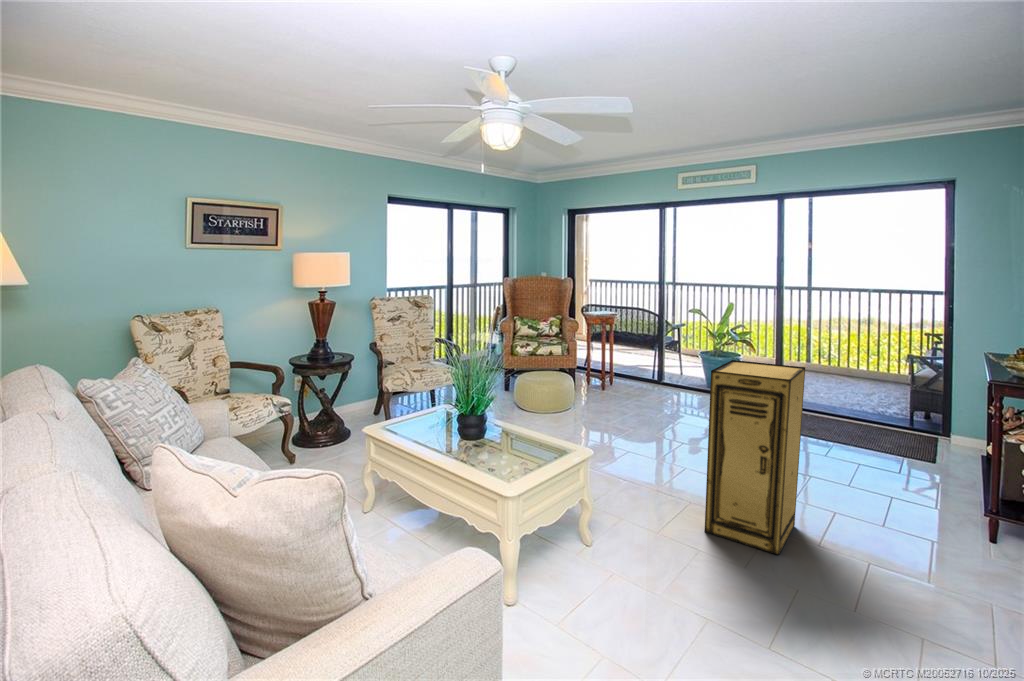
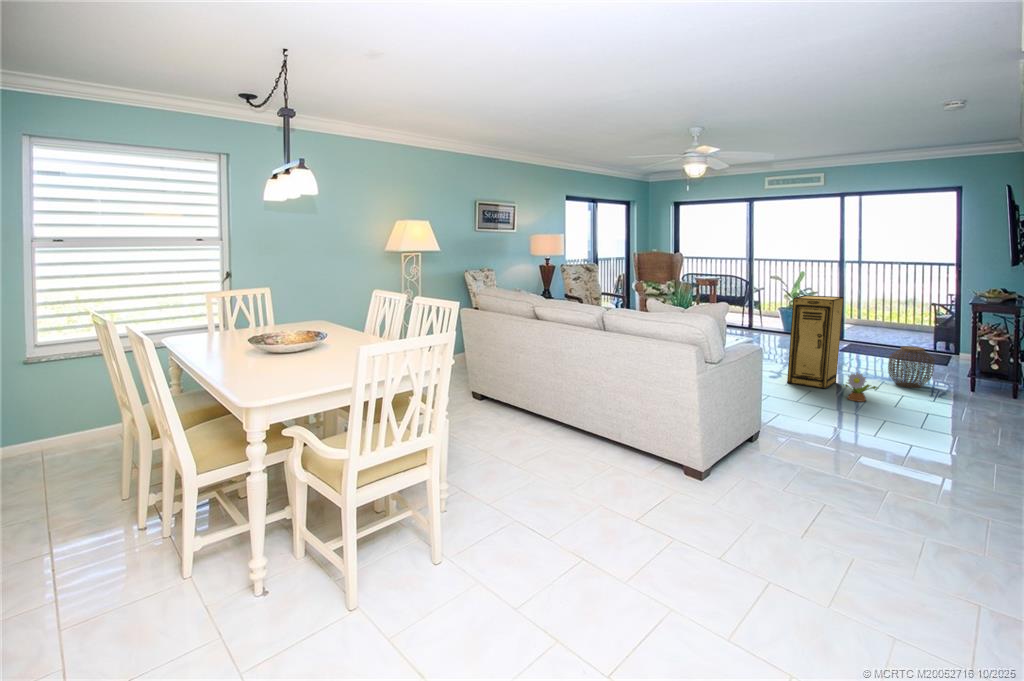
woven basket: none [889,458,984,544] -> present [888,346,935,388]
decorative plant: none [812,553,898,616] -> present [845,372,878,402]

